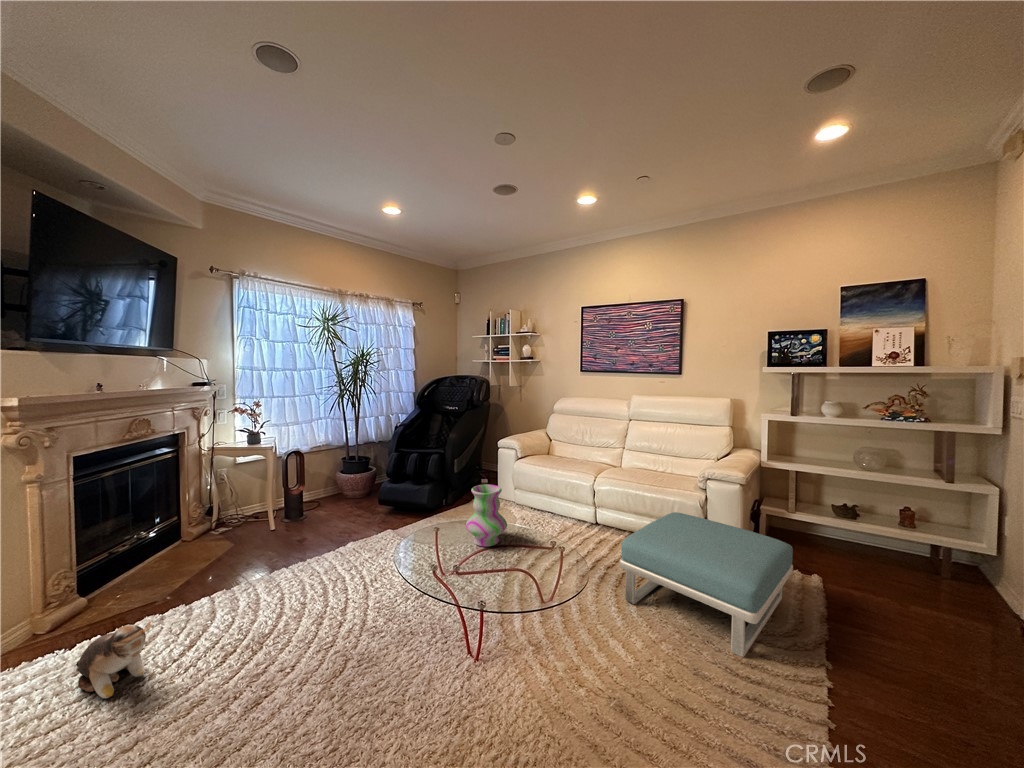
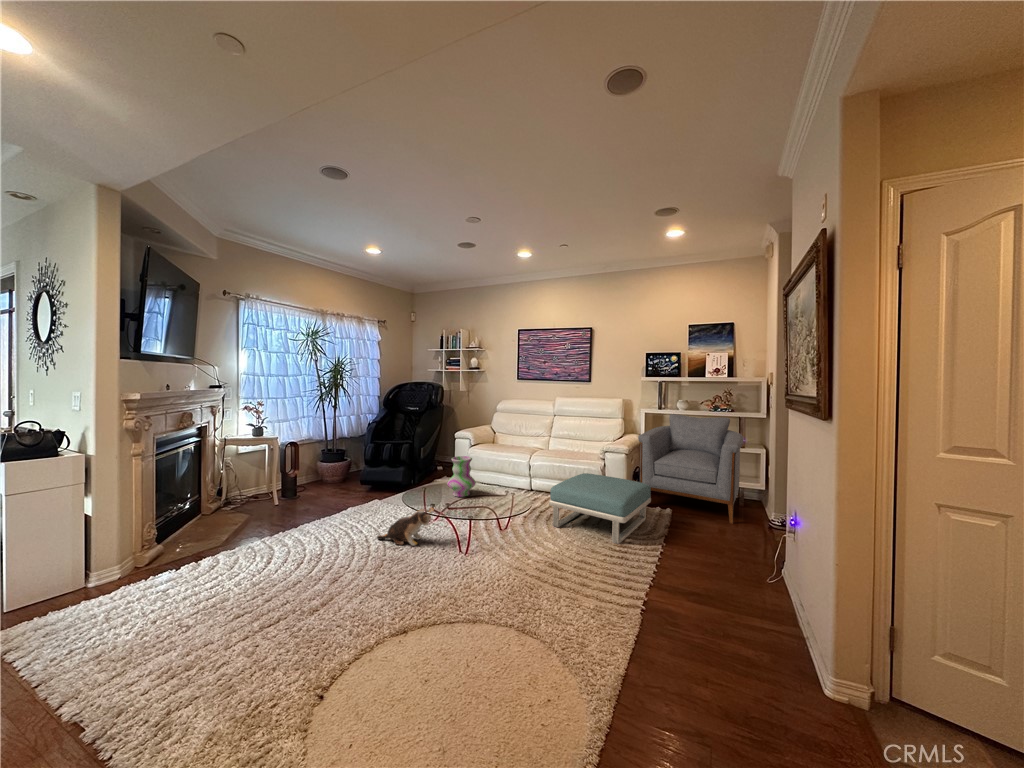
armchair: none [763,423,969,624] -> present [638,414,743,524]
plush toy: present [76,621,151,698] -> present [377,508,434,546]

